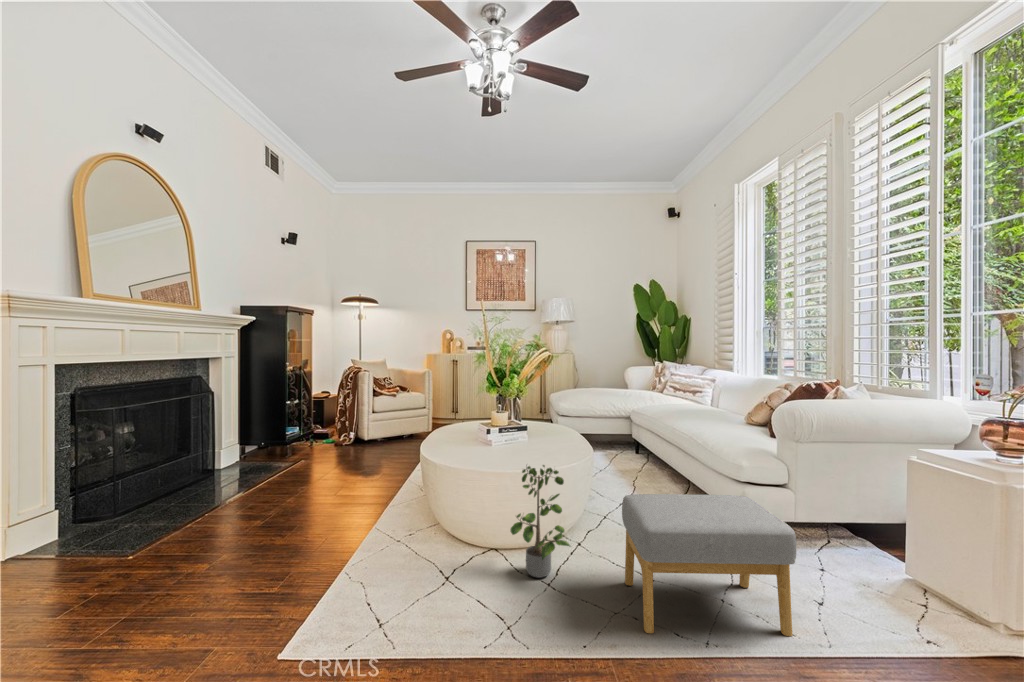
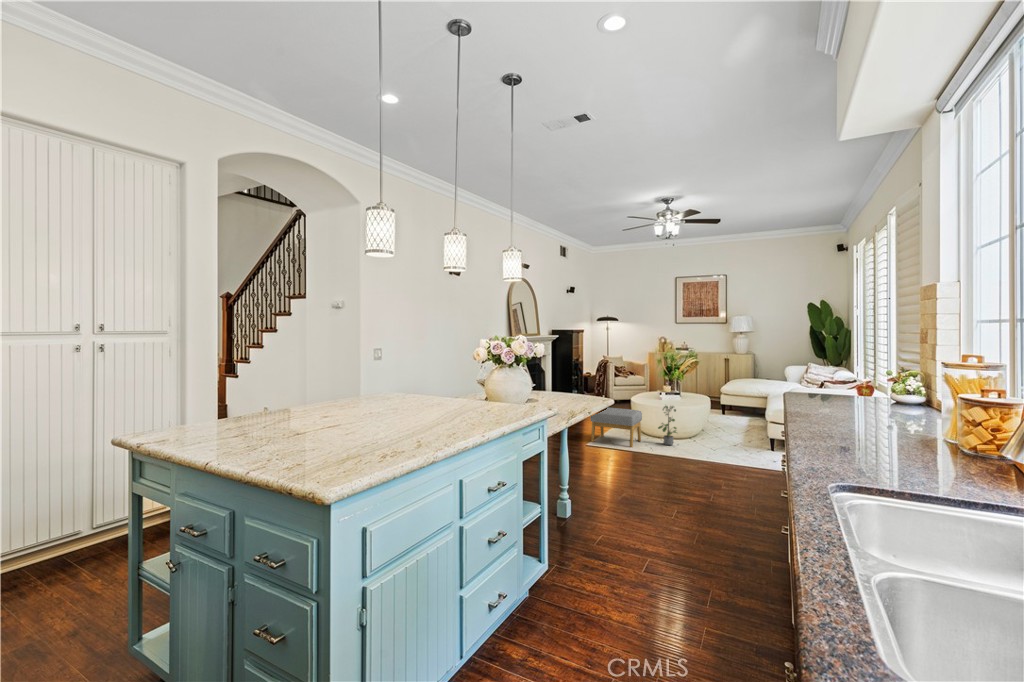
footstool: present [622,494,797,636] -> present [590,407,642,447]

